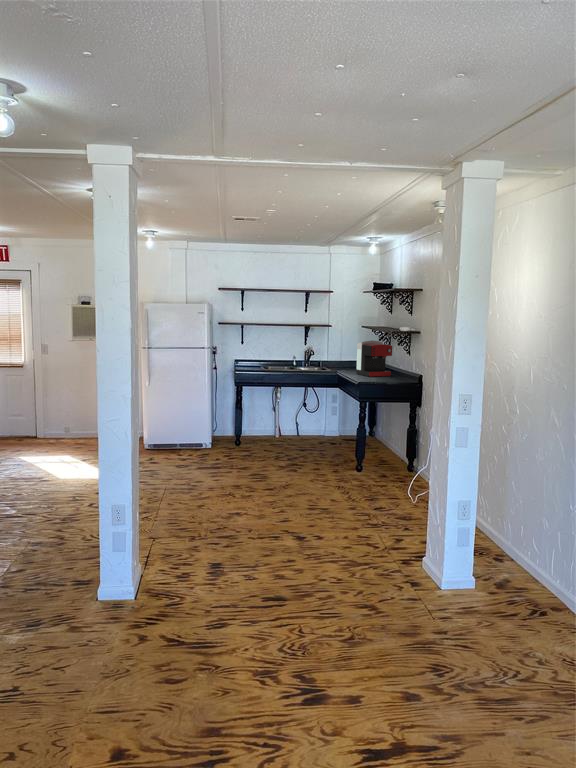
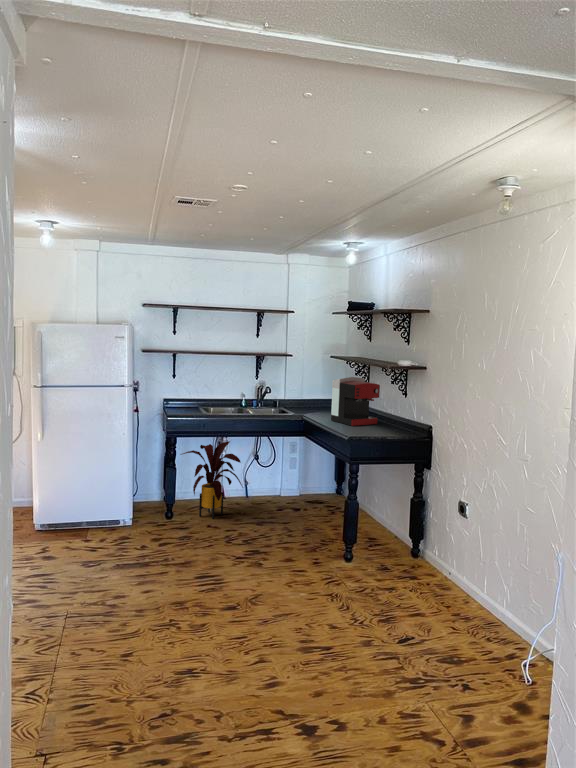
house plant: none [245,391,291,447] -> present [181,441,243,519]

